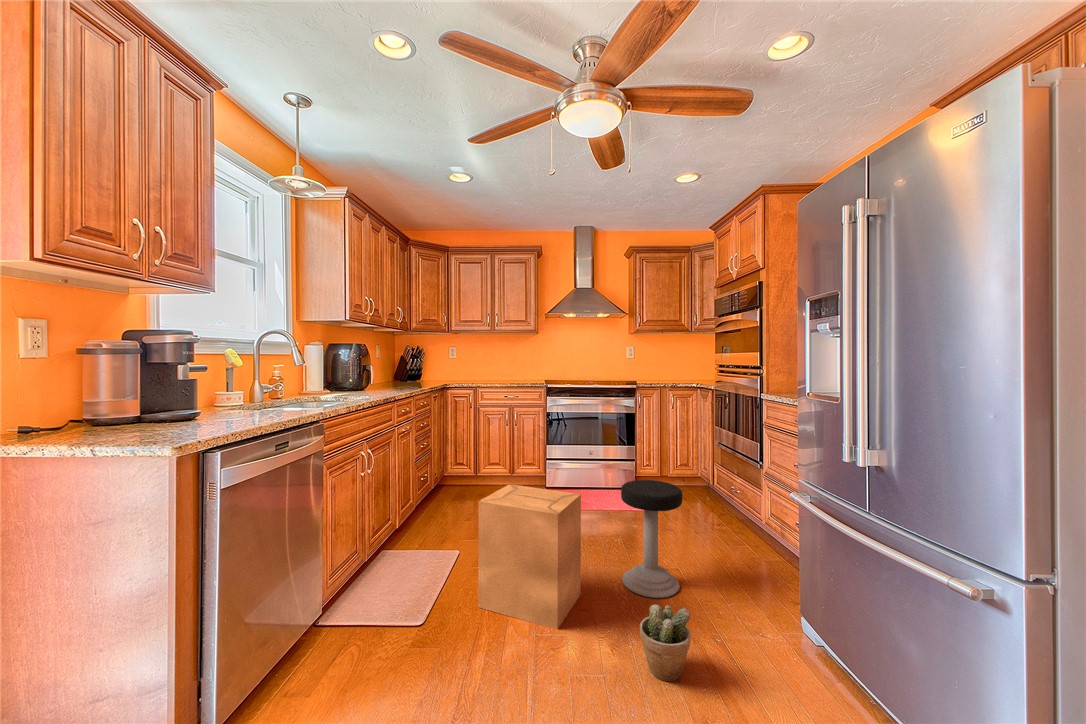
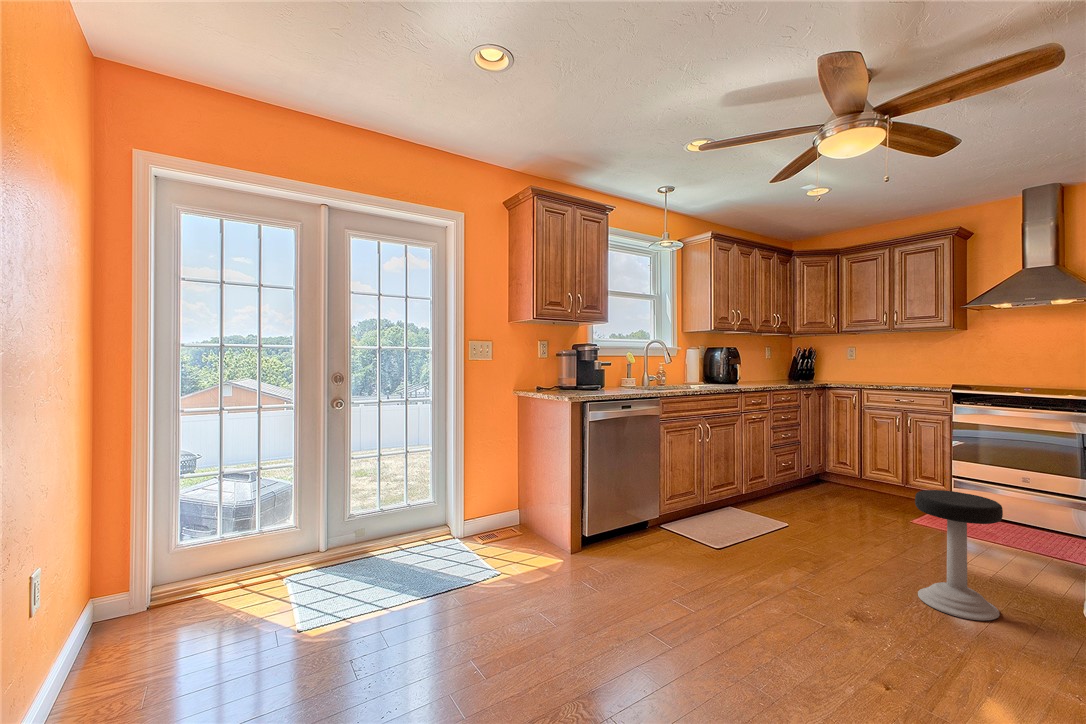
cardboard box: present [478,484,581,629] -> none [759,467,858,584]
potted plant: present [640,604,691,681] -> none [841,572,894,642]

